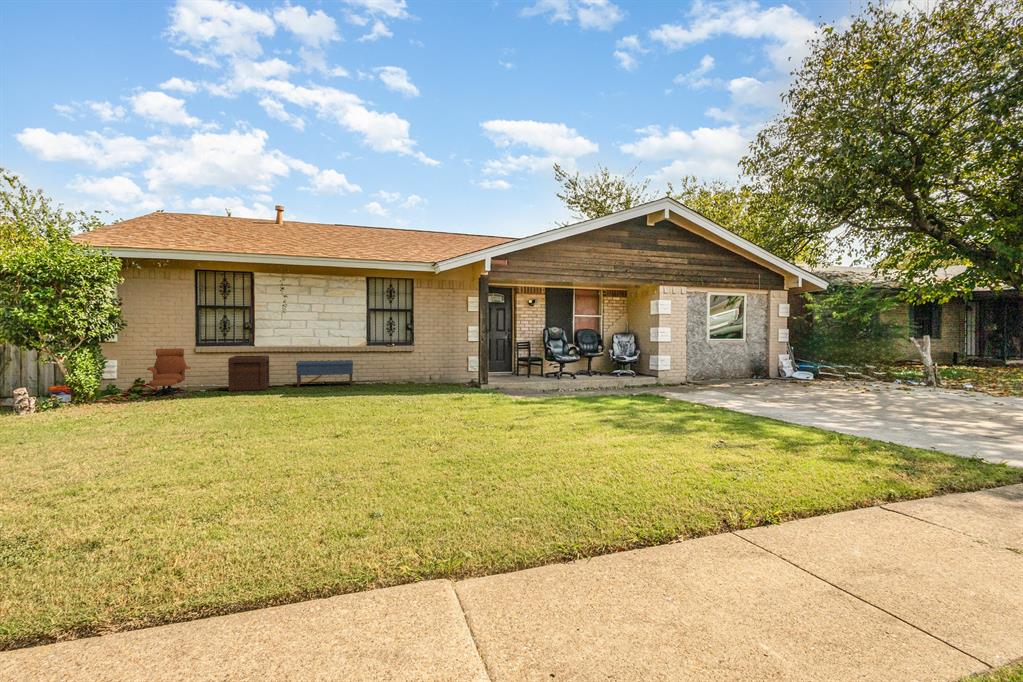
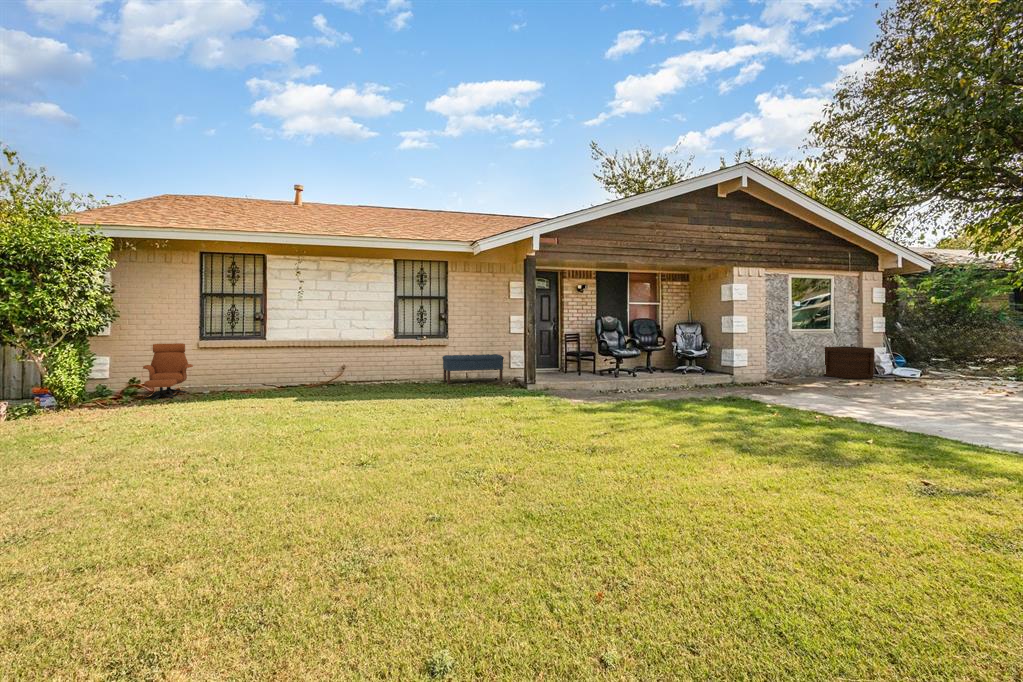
wooden crate: present [228,355,269,391] -> present [824,346,874,379]
bench: present [296,360,353,387] -> present [442,354,504,384]

